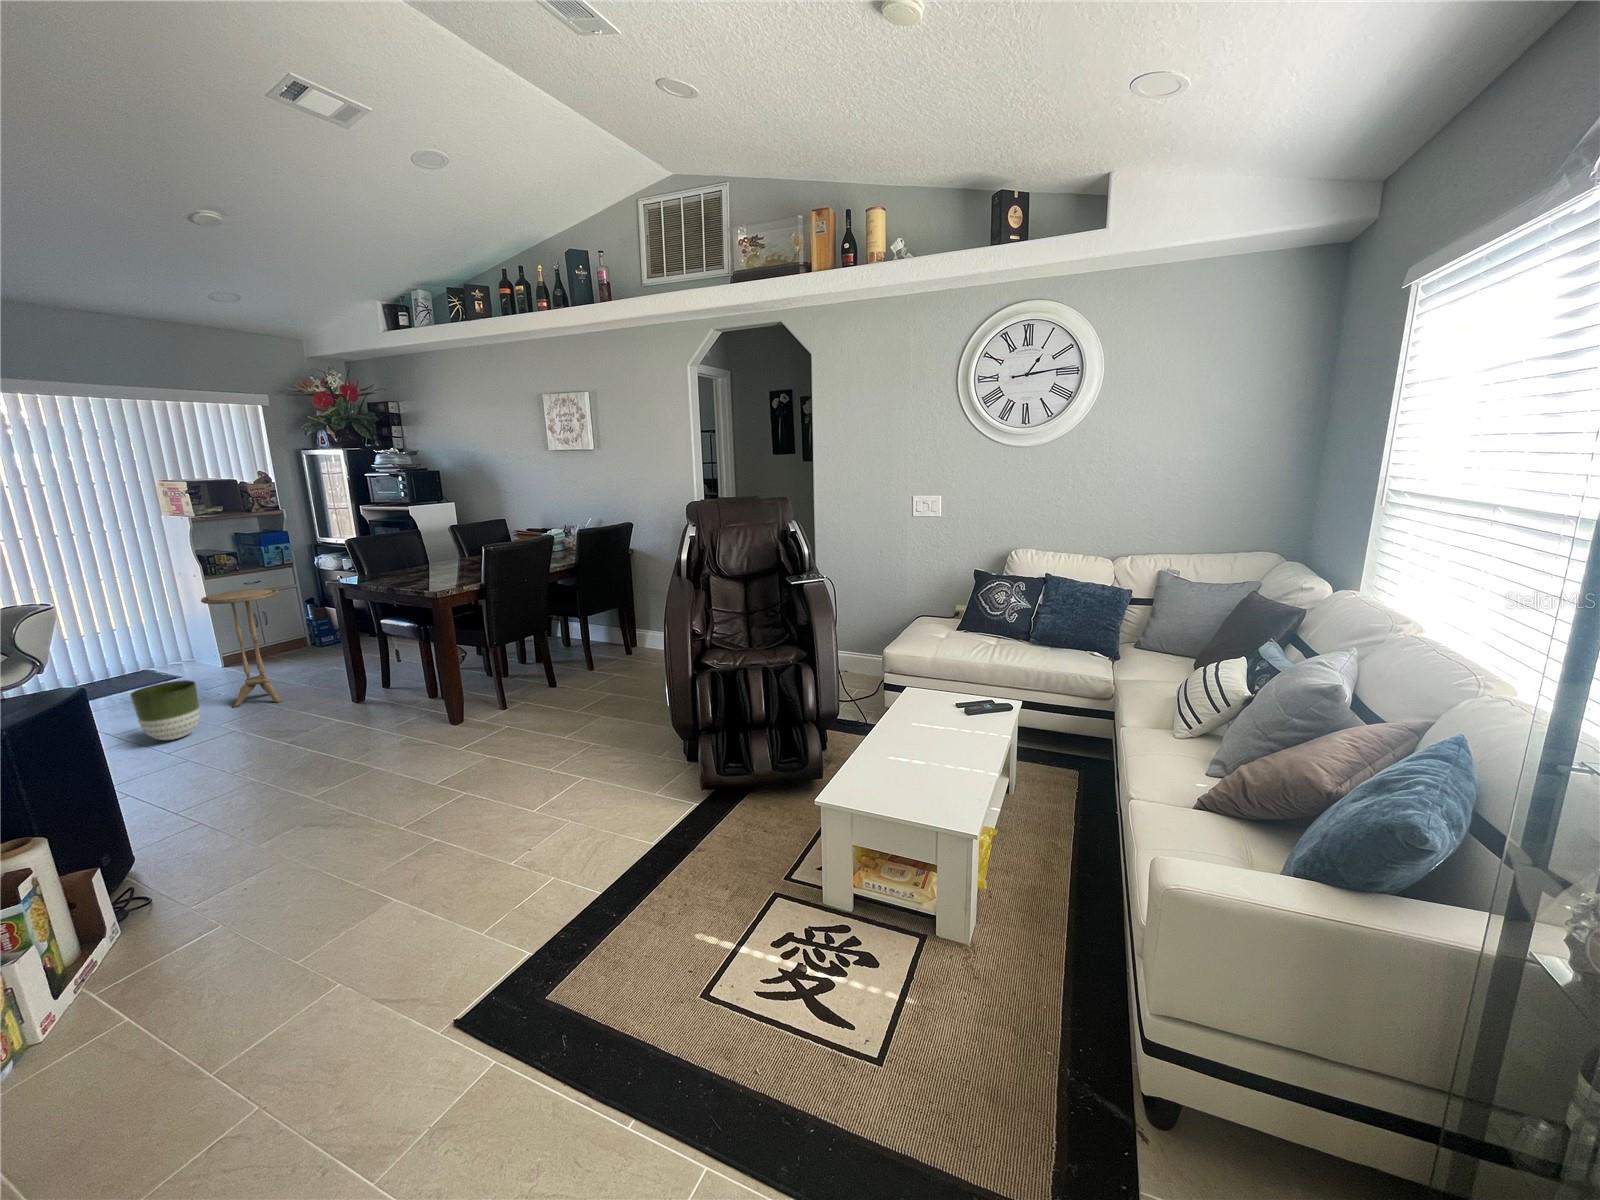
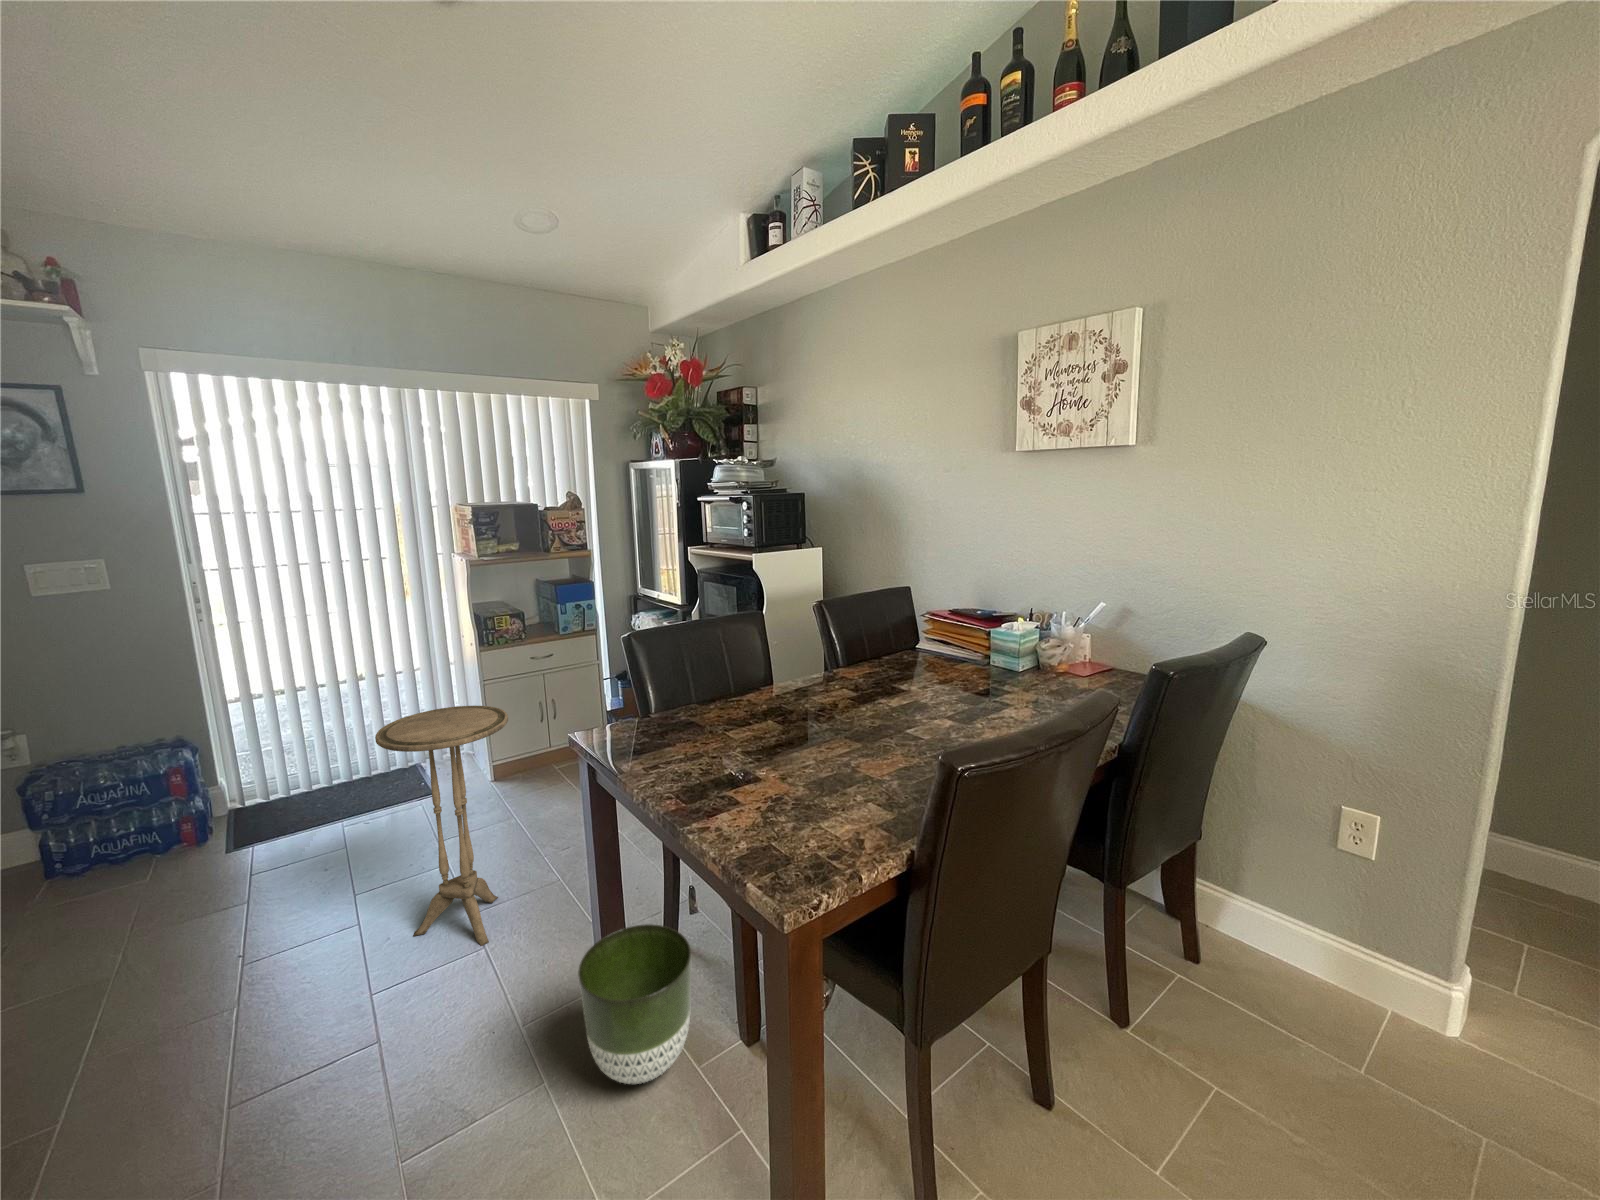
planter: present [130,680,200,740] -> present [578,924,691,1084]

